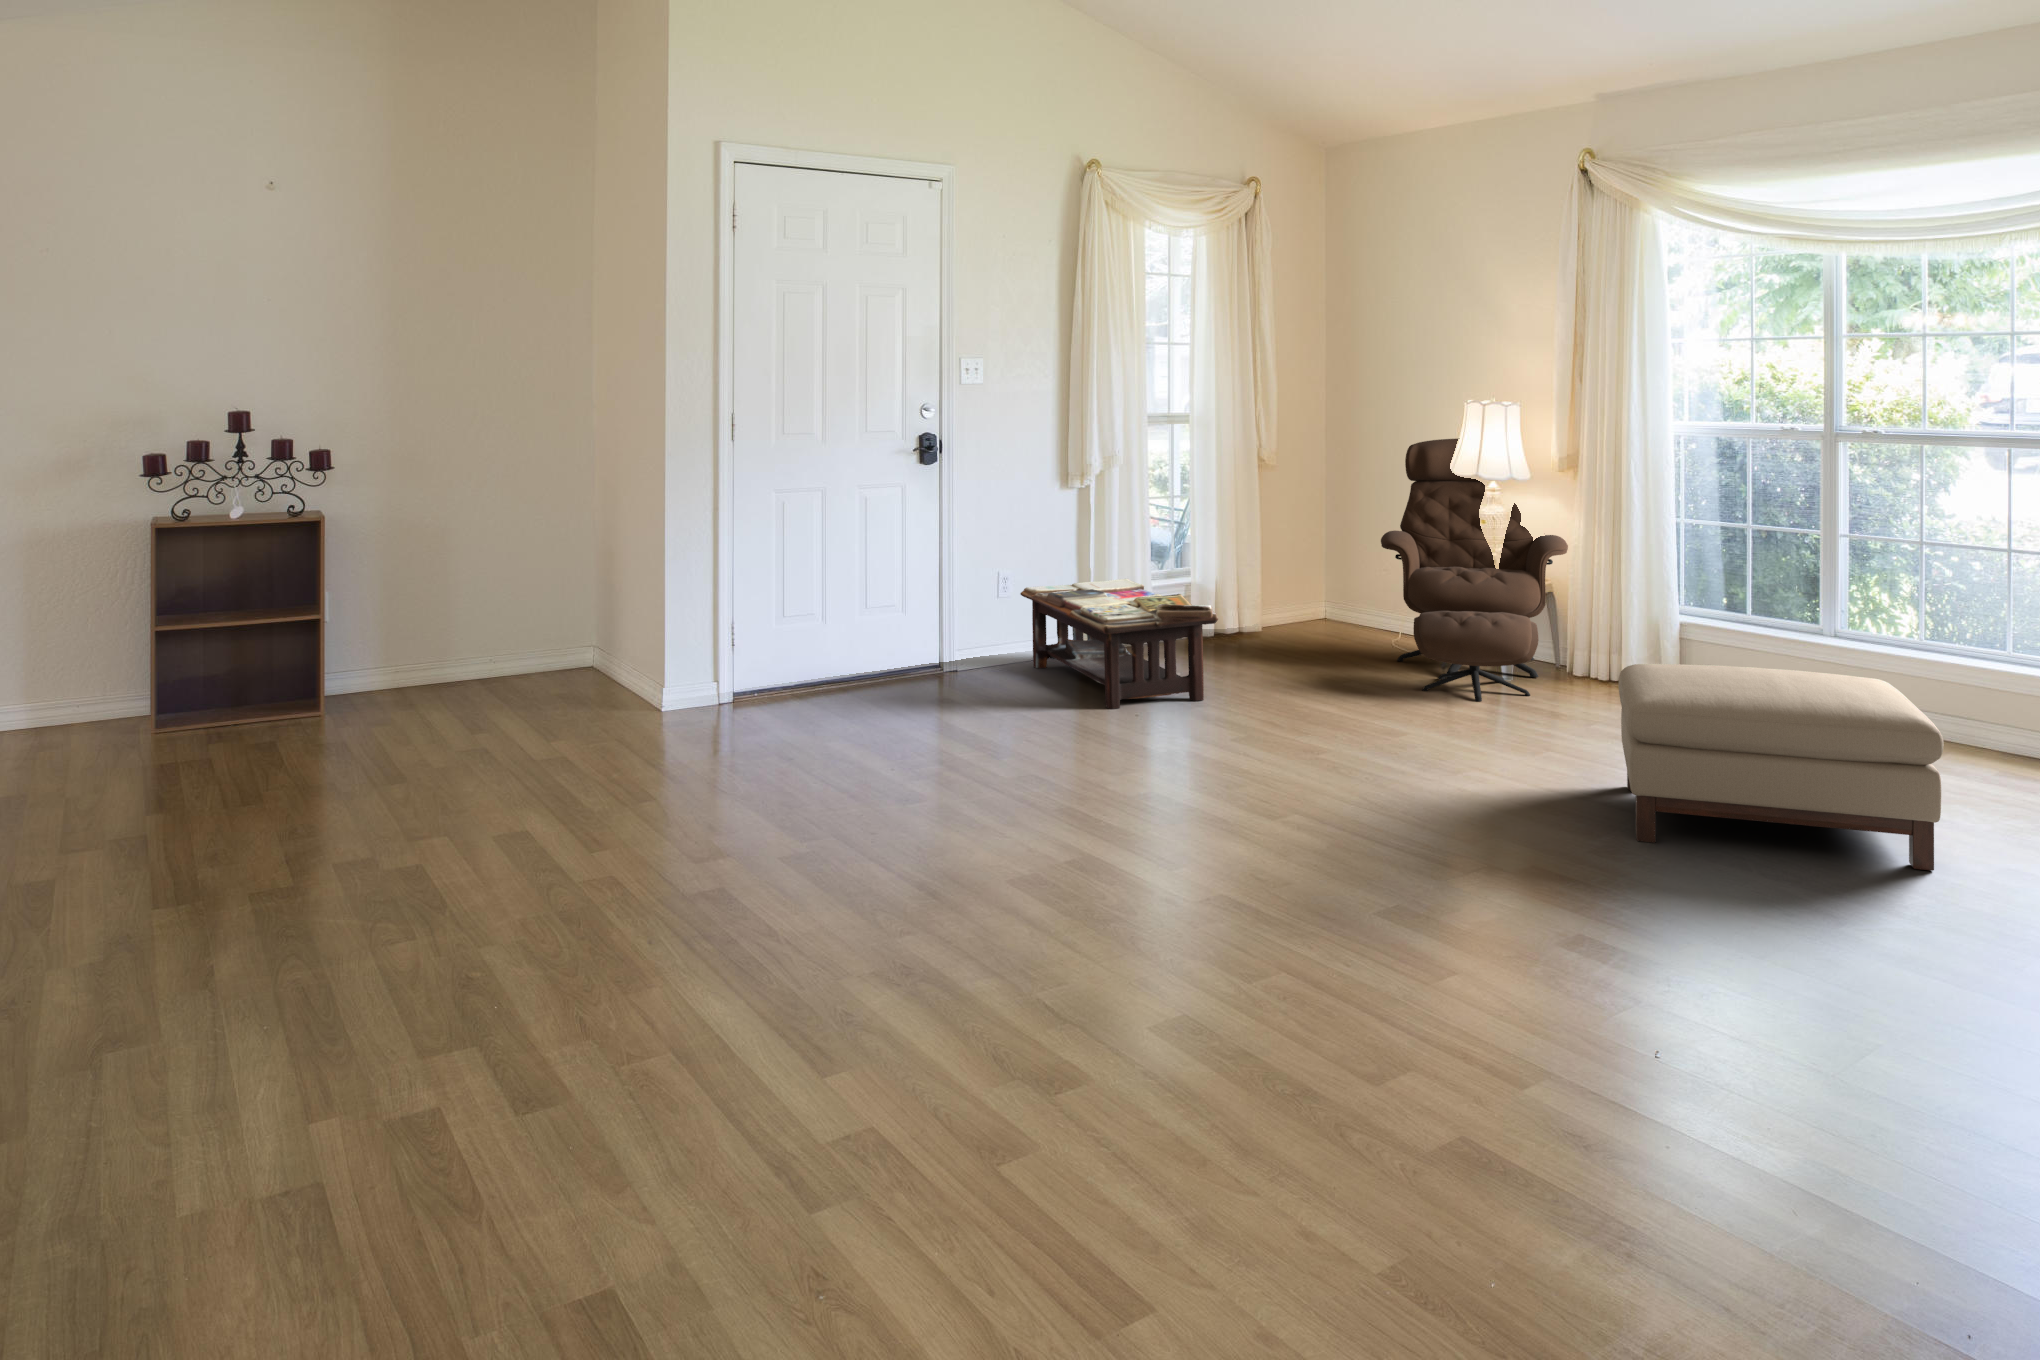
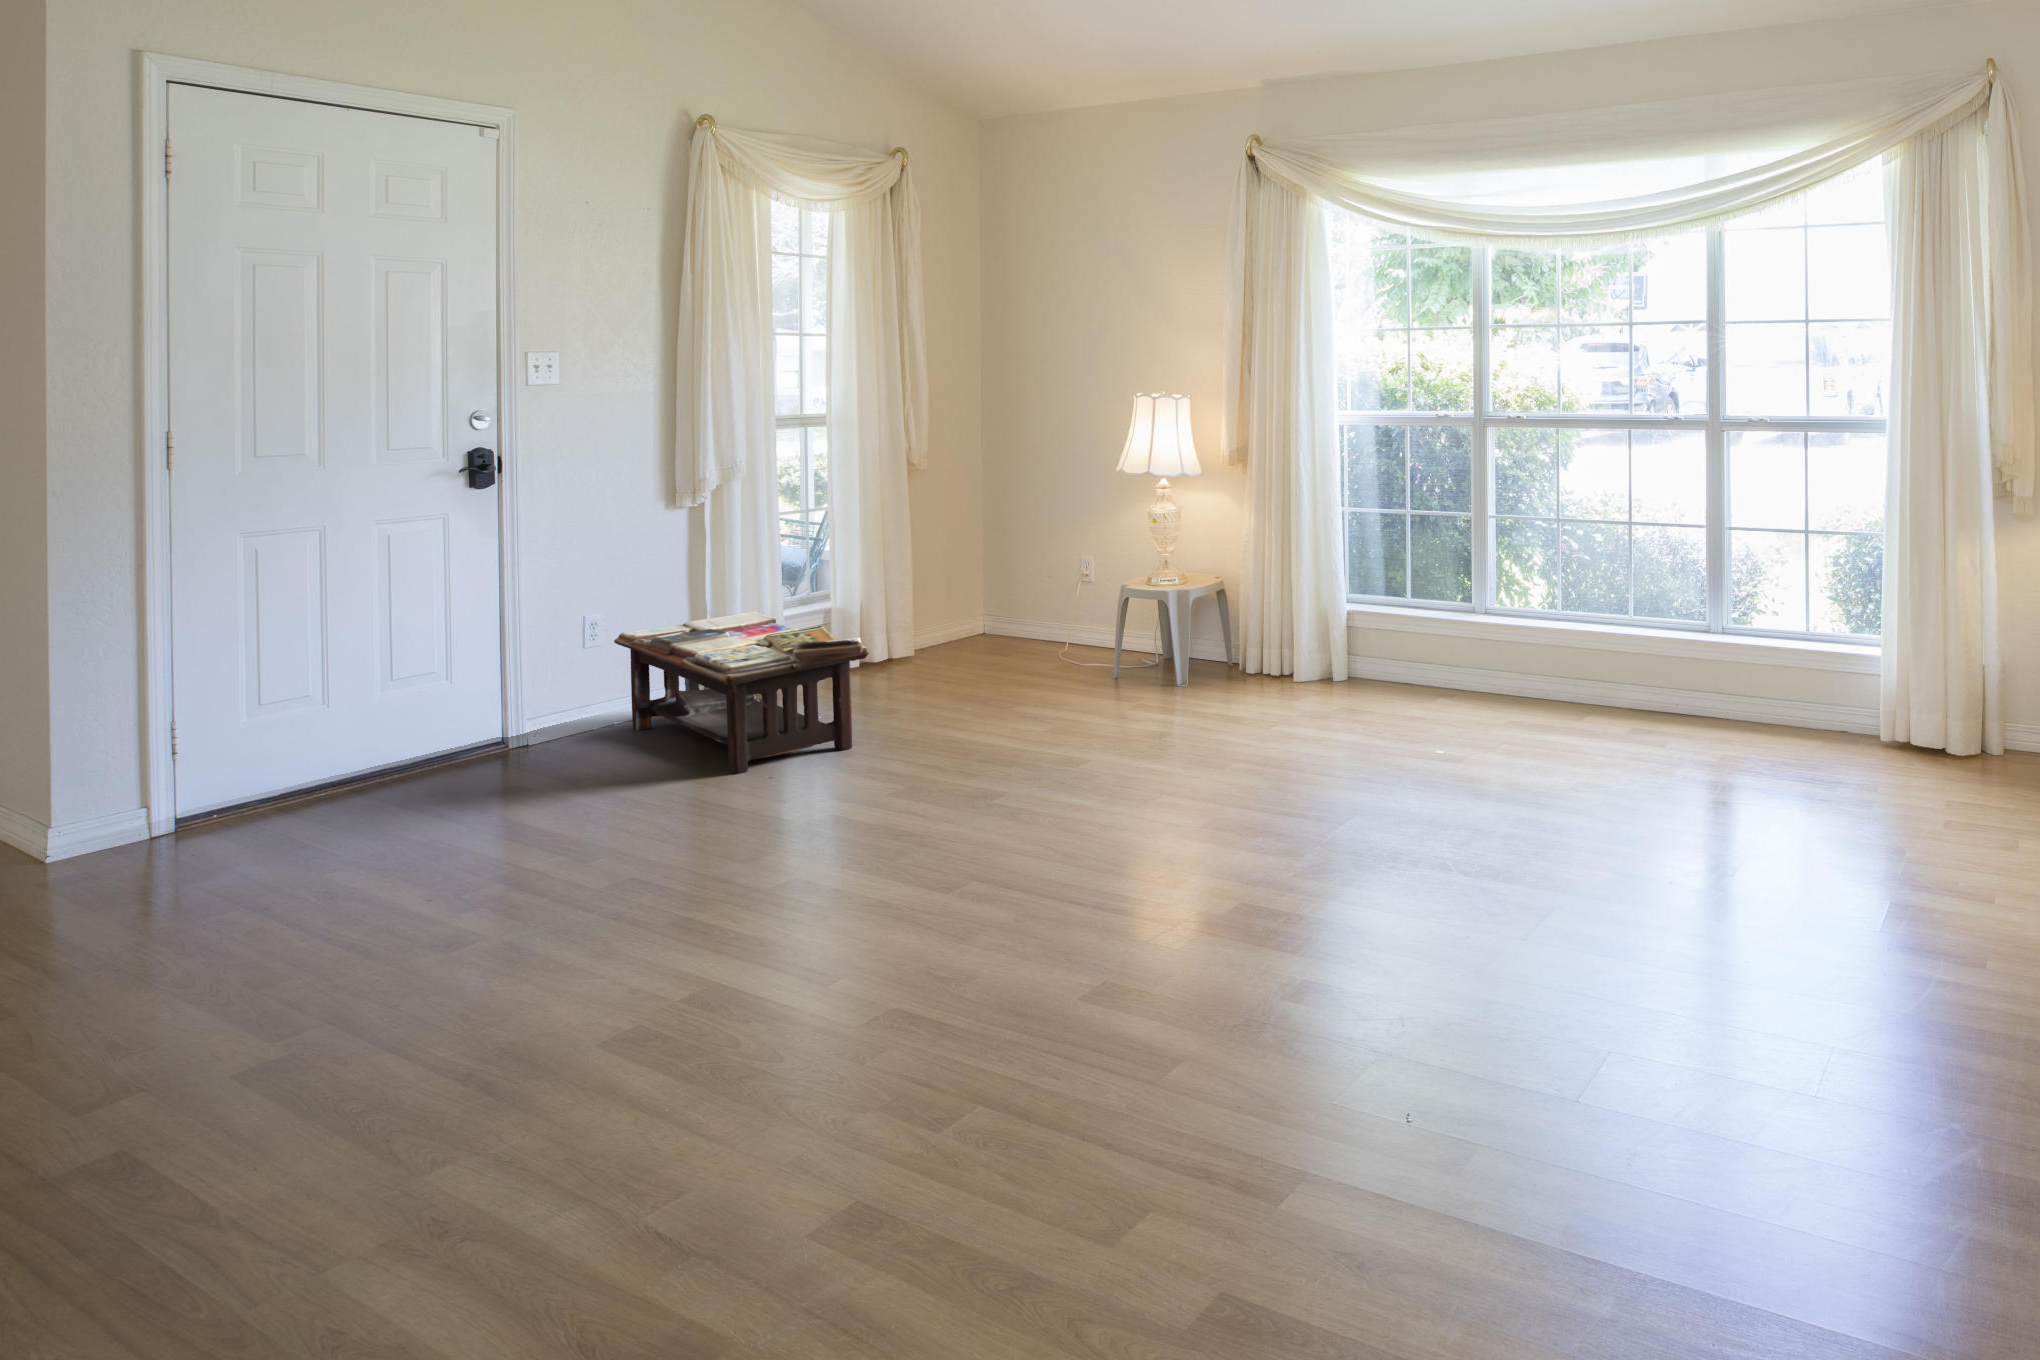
lounge chair: present [1381,438,1568,702] -> none [1049,433,1239,713]
ottoman: present [1619,664,1944,871] -> none [1307,659,1607,855]

